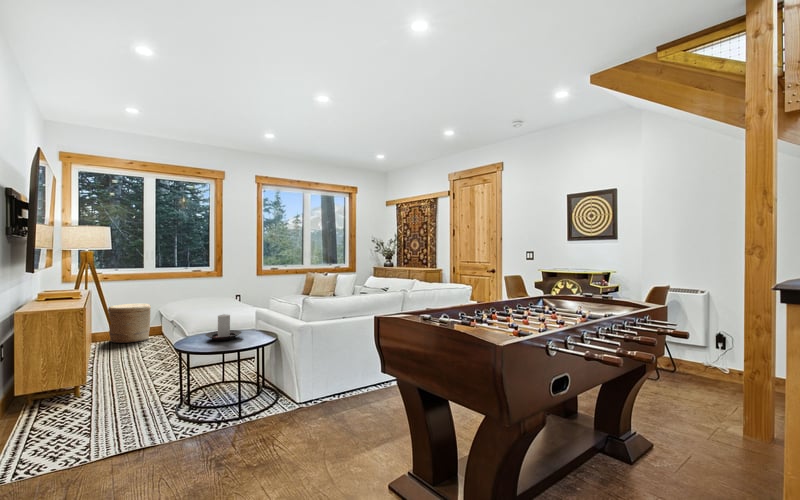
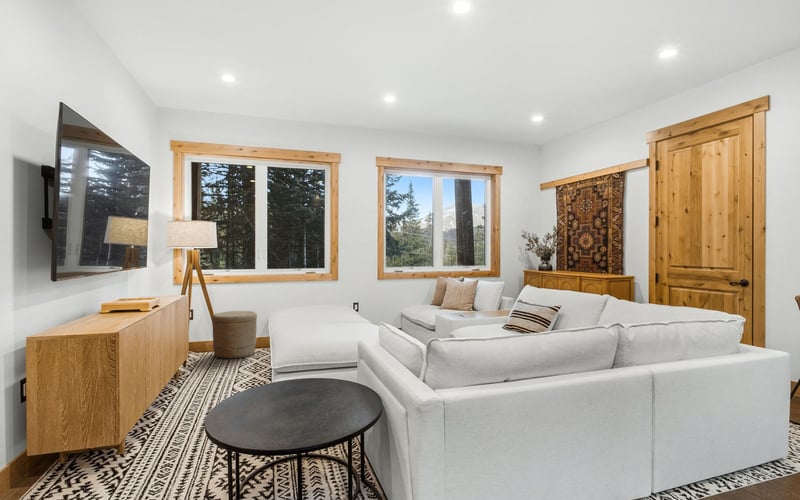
candle holder: present [206,314,242,341] -> none [265,357,328,410]

